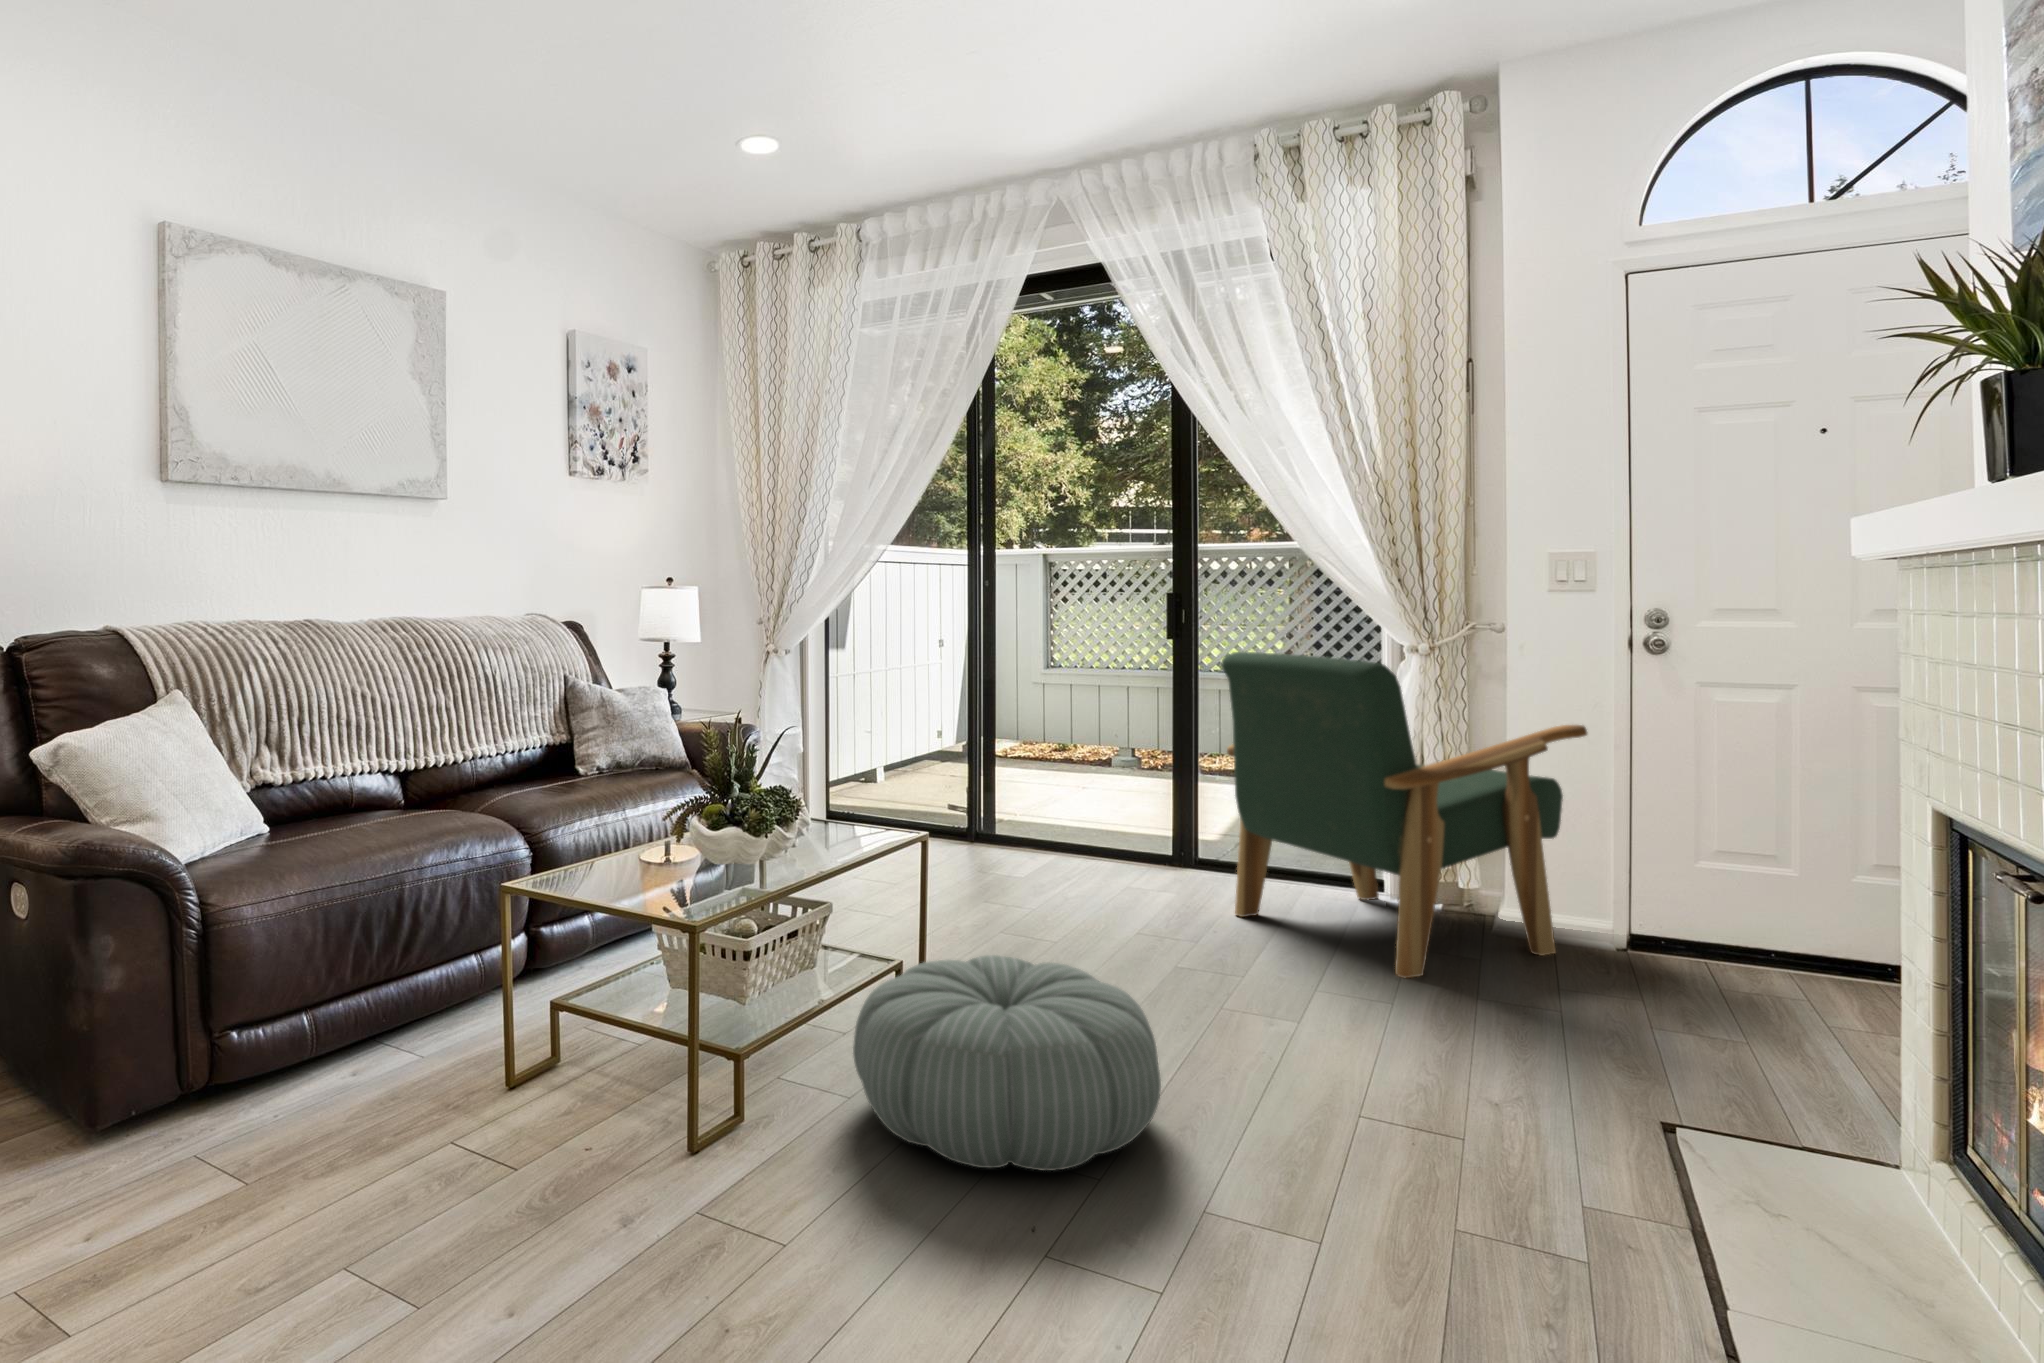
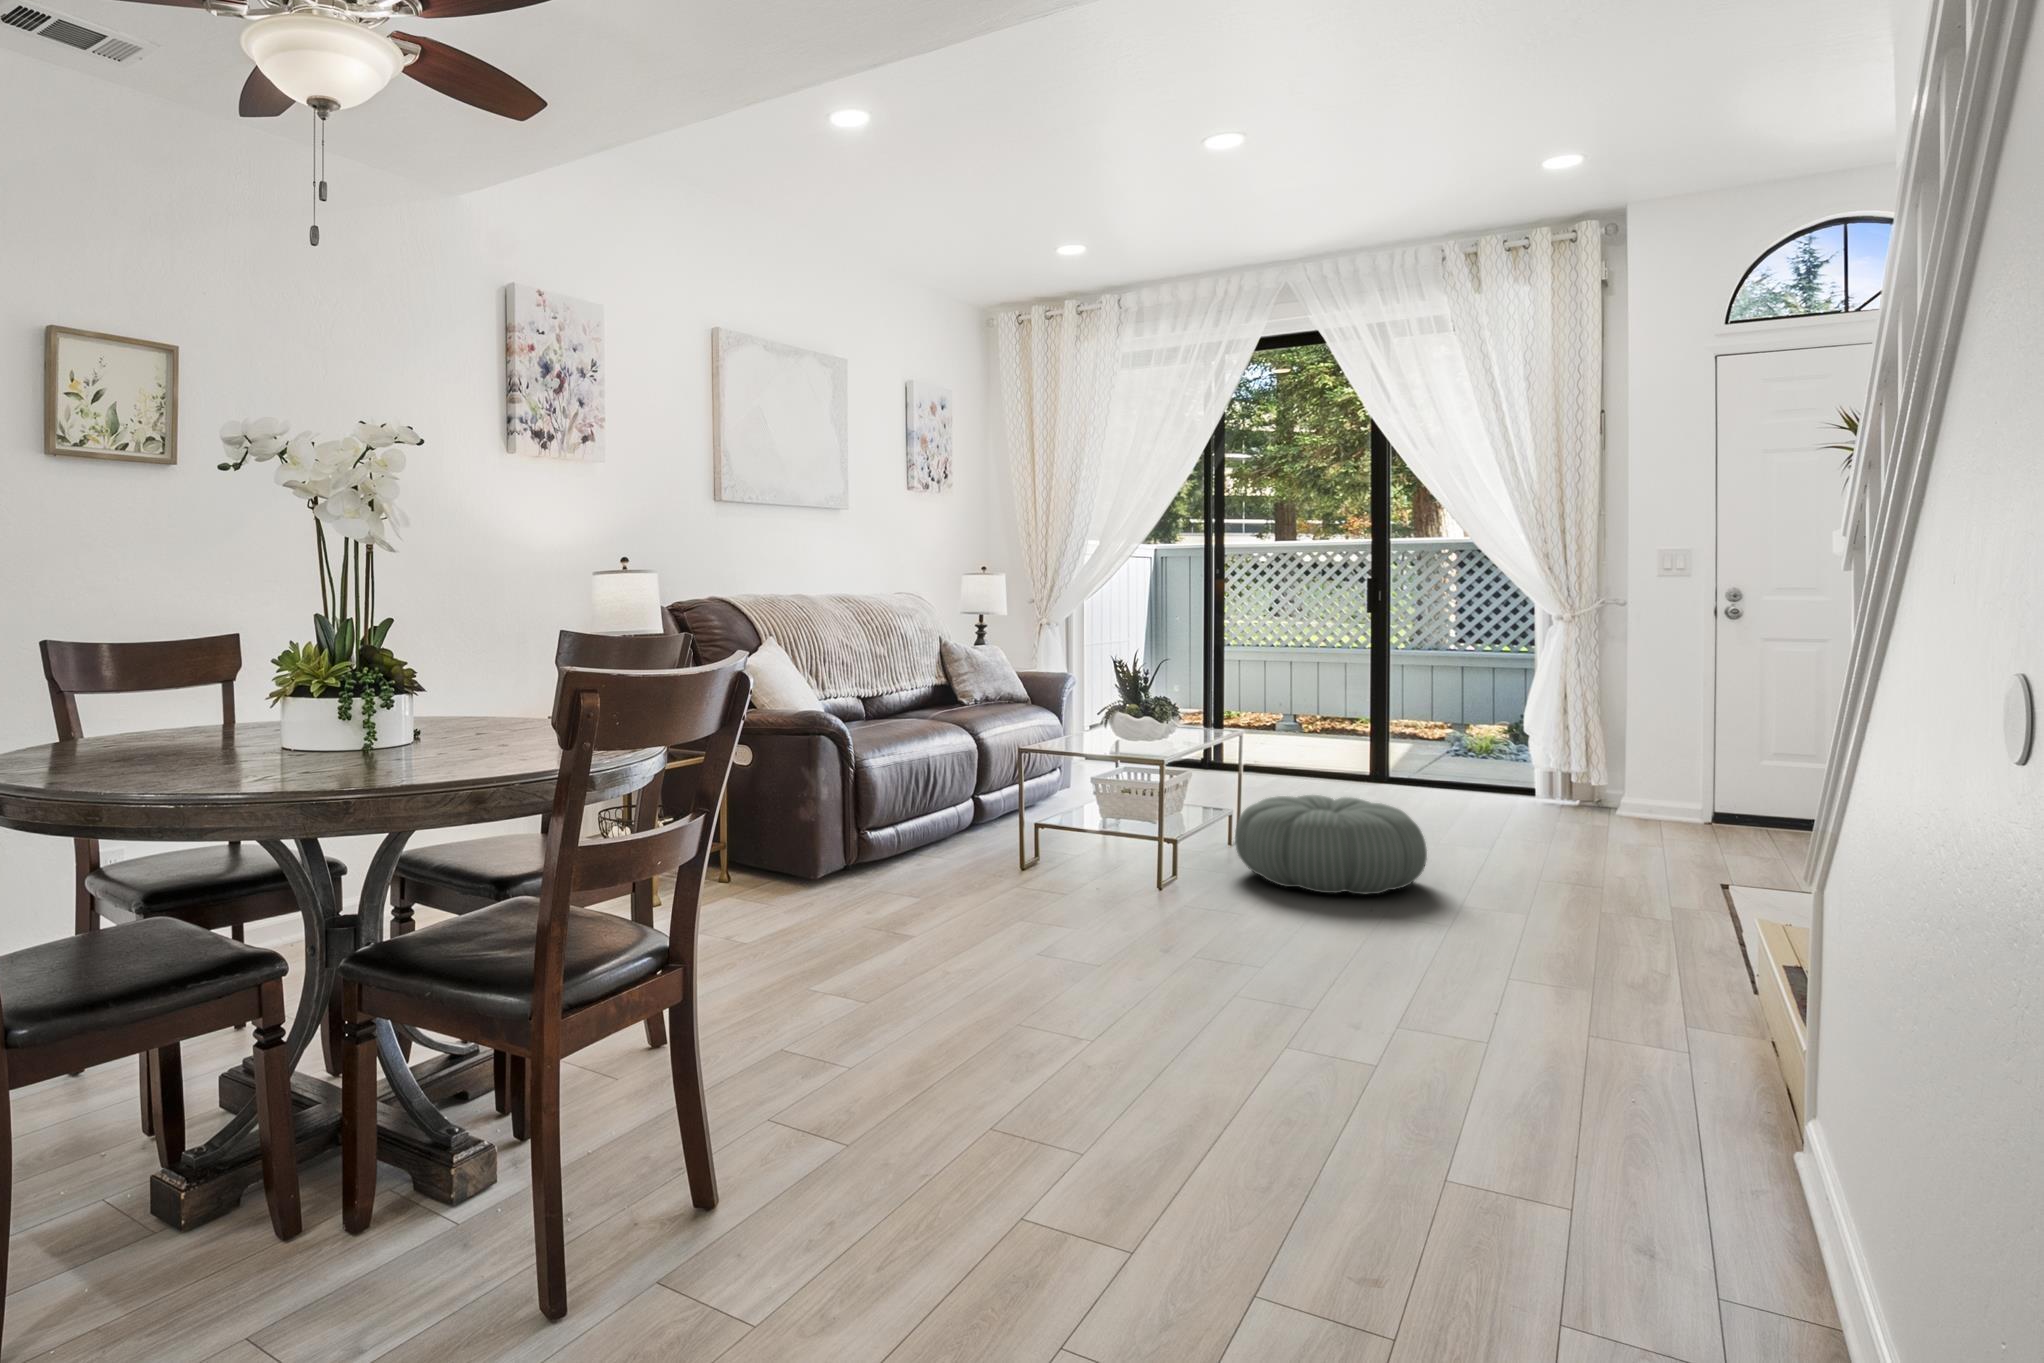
armchair: present [1221,652,1587,978] -> none [1421,619,1685,835]

